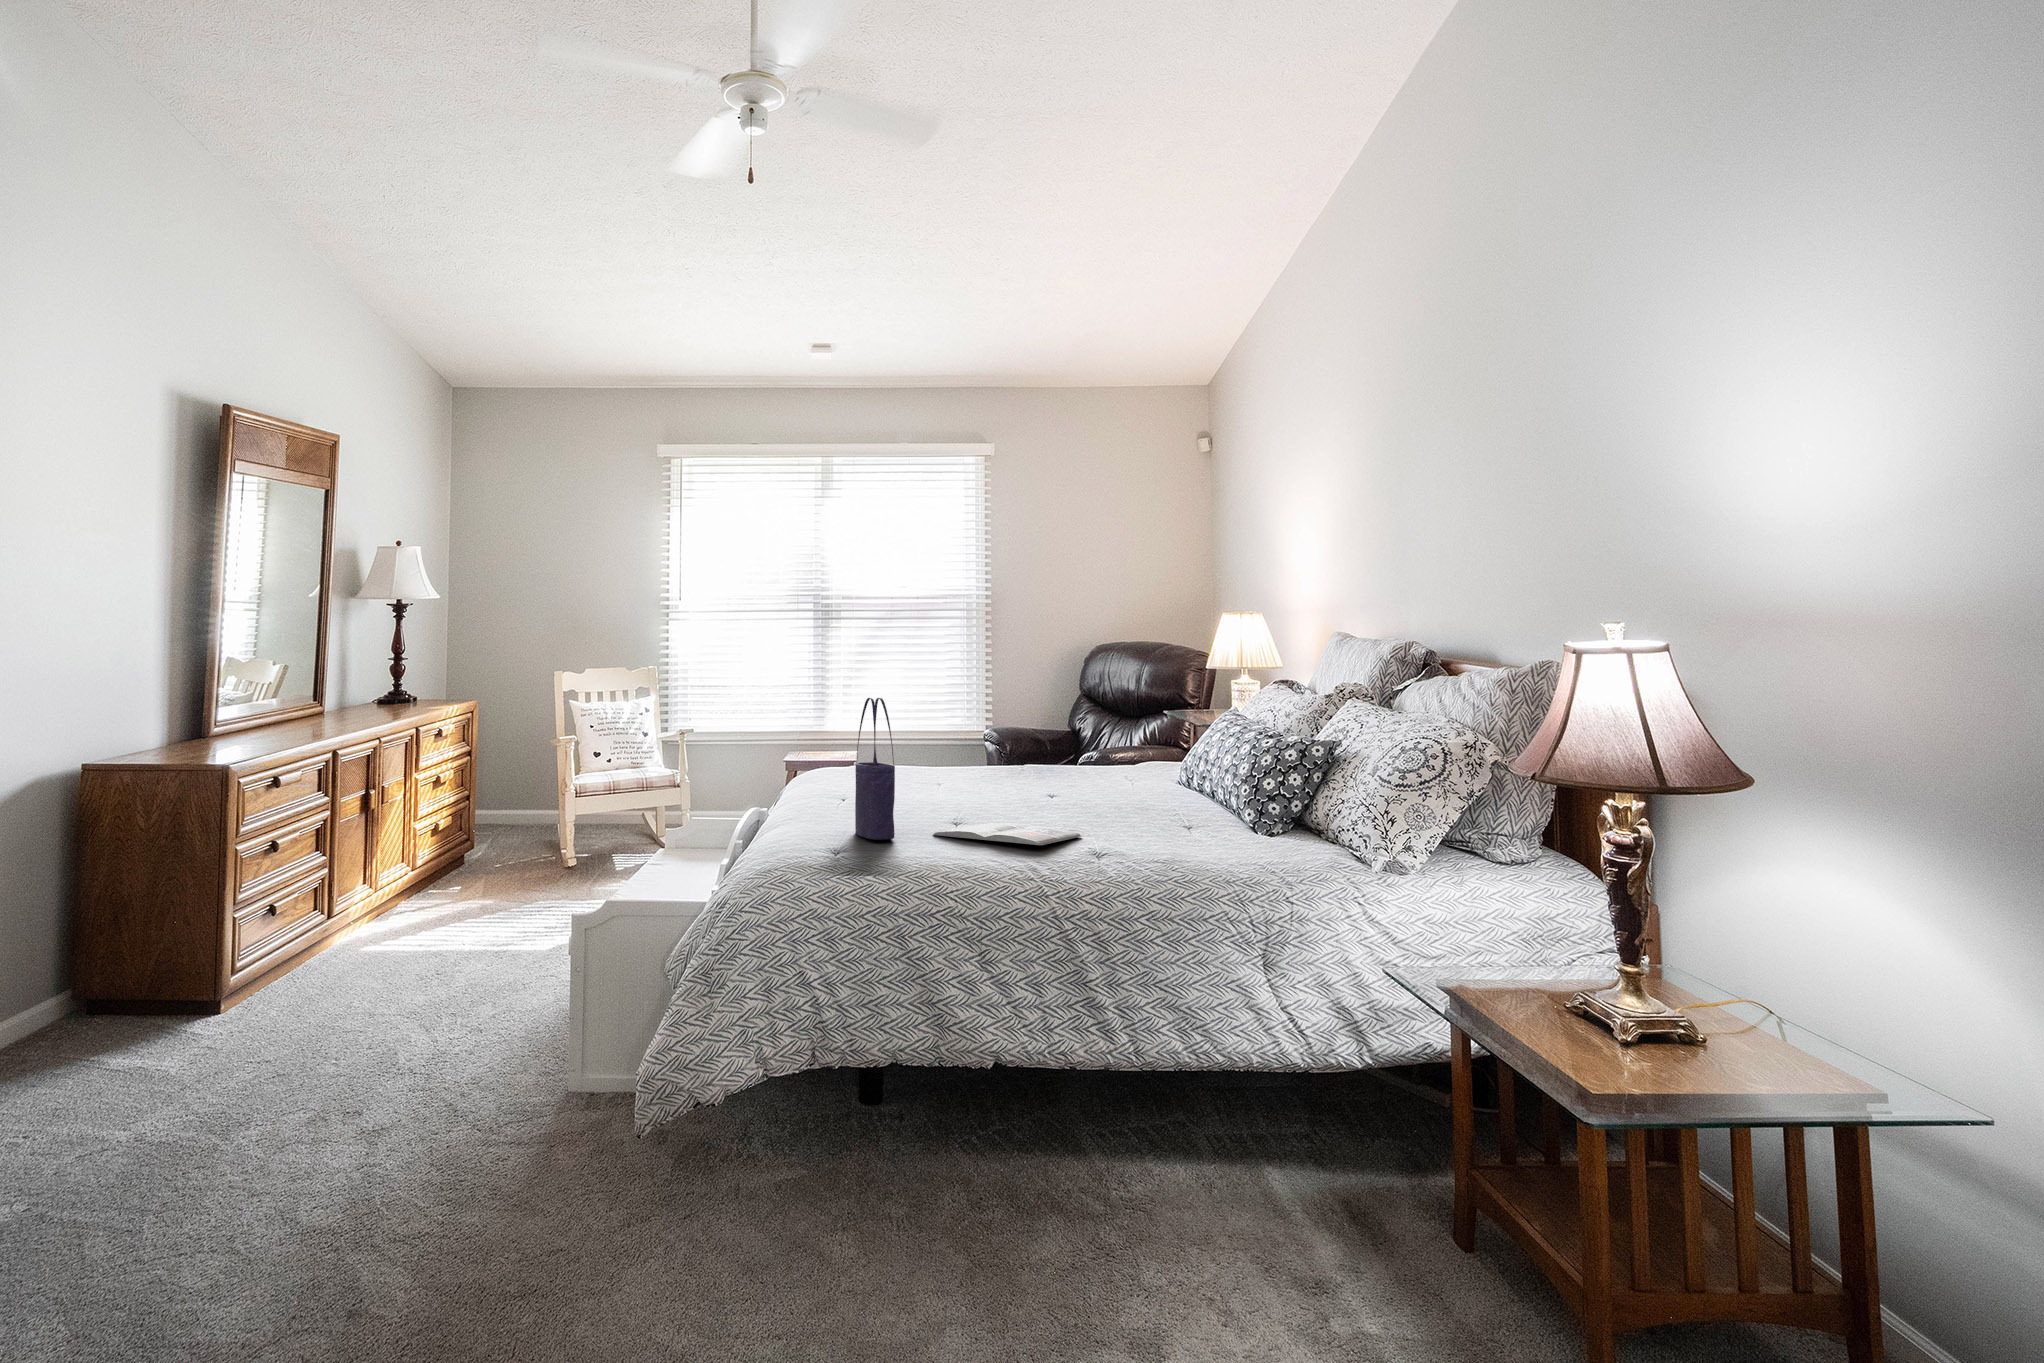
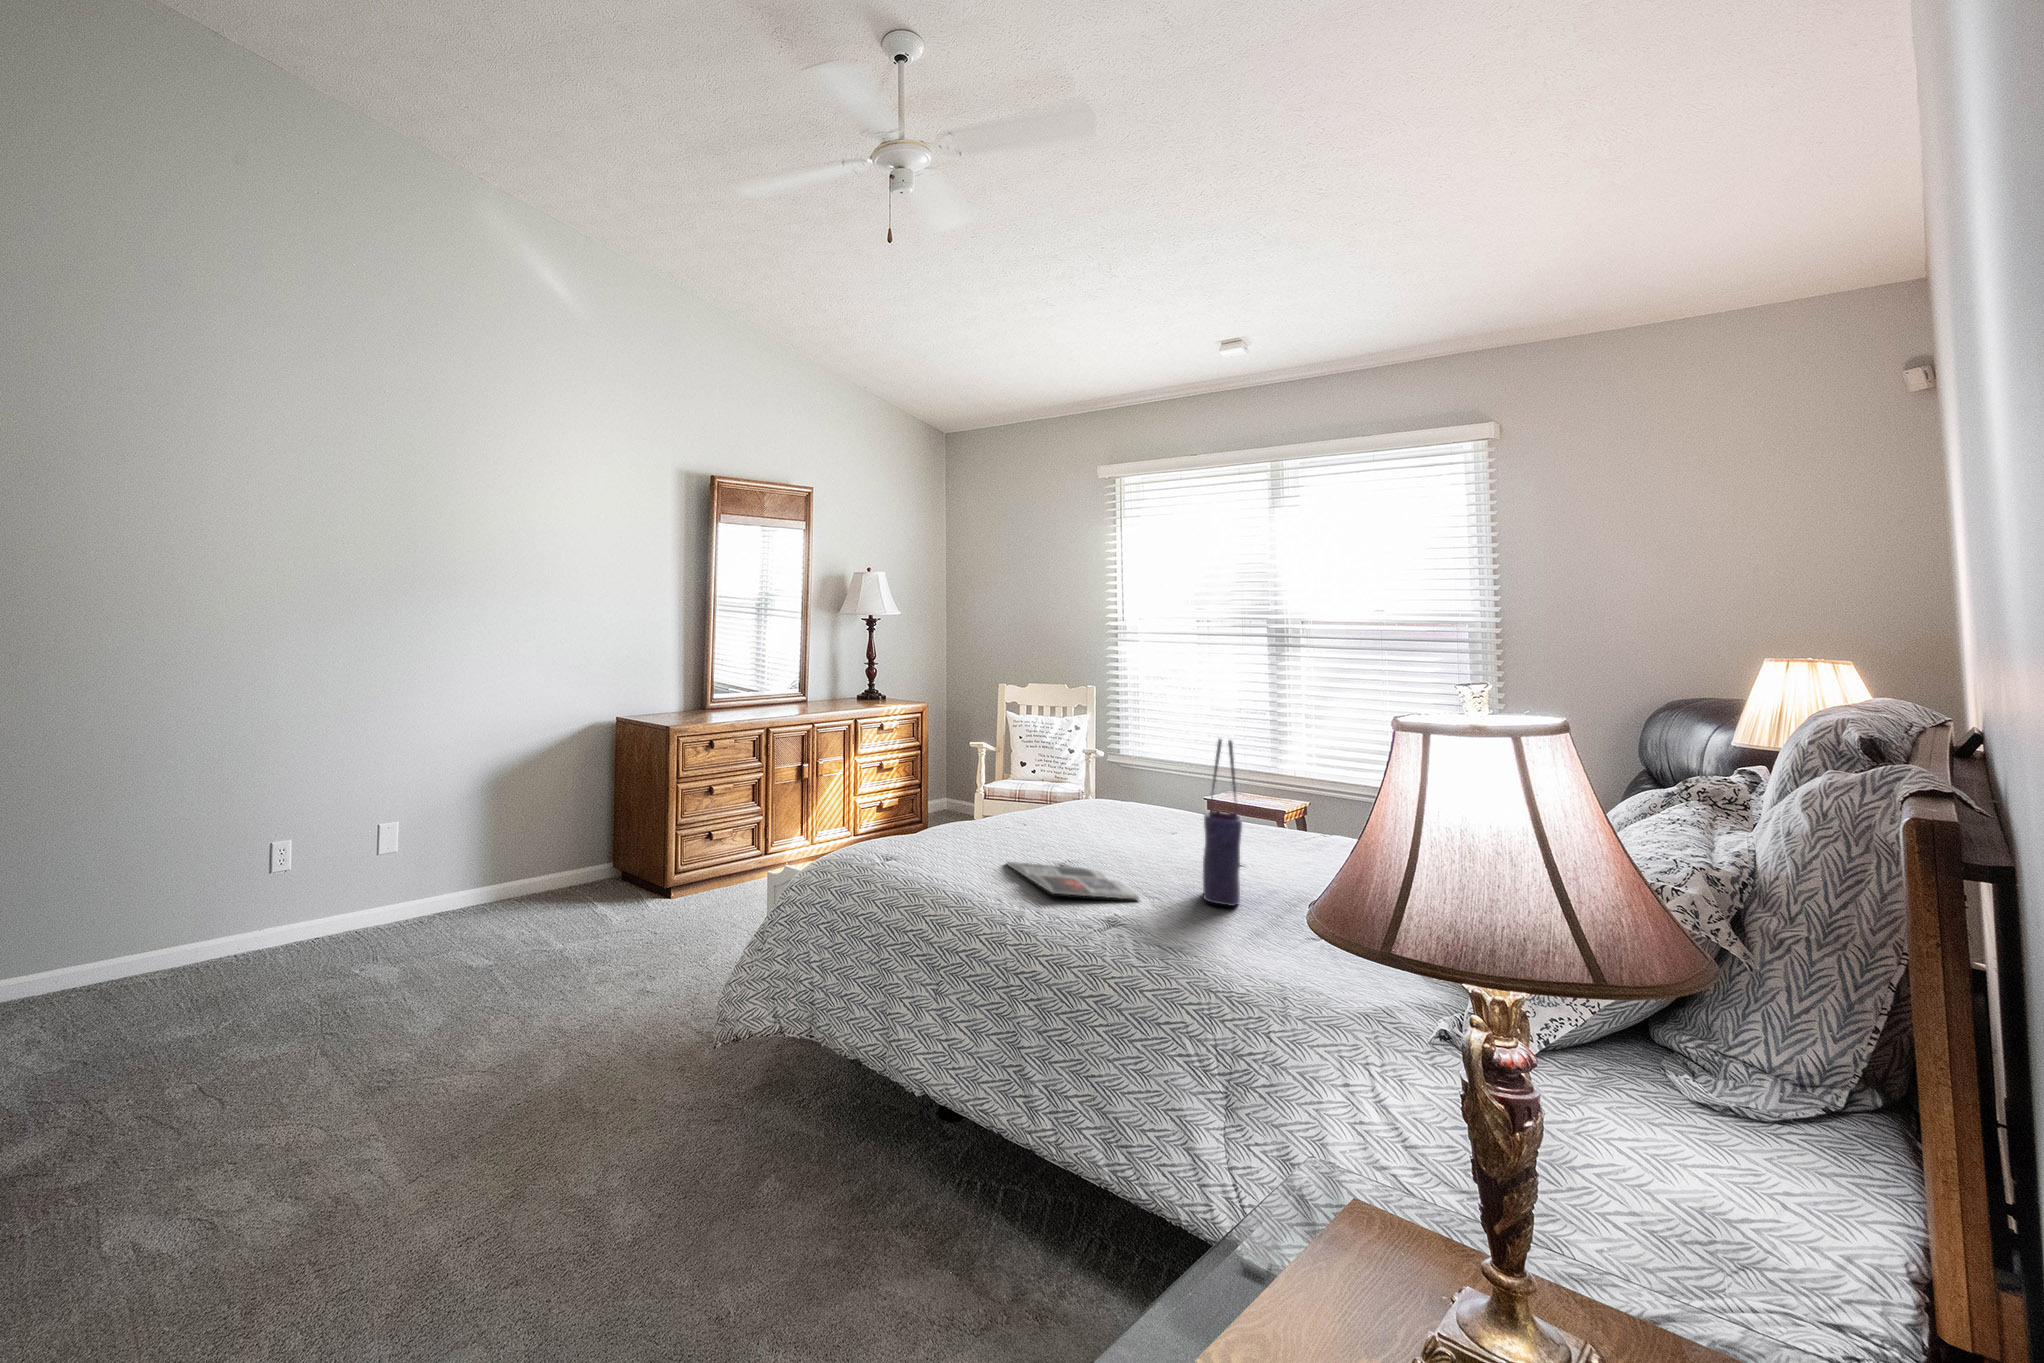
tote bag: present [855,698,895,840] -> present [1203,739,1242,906]

